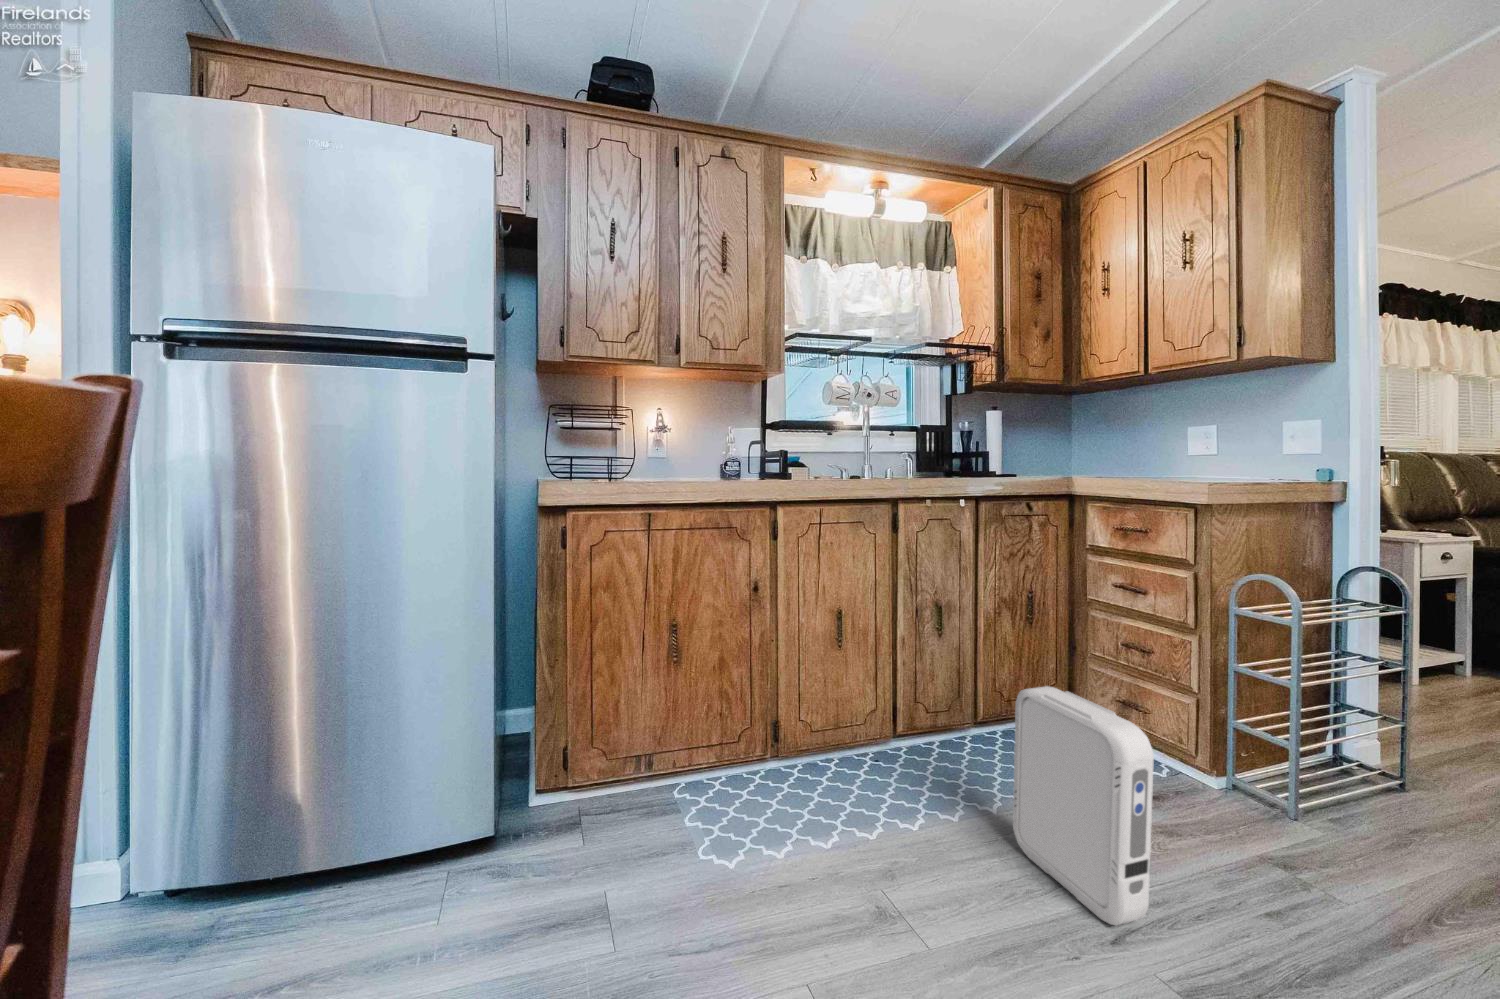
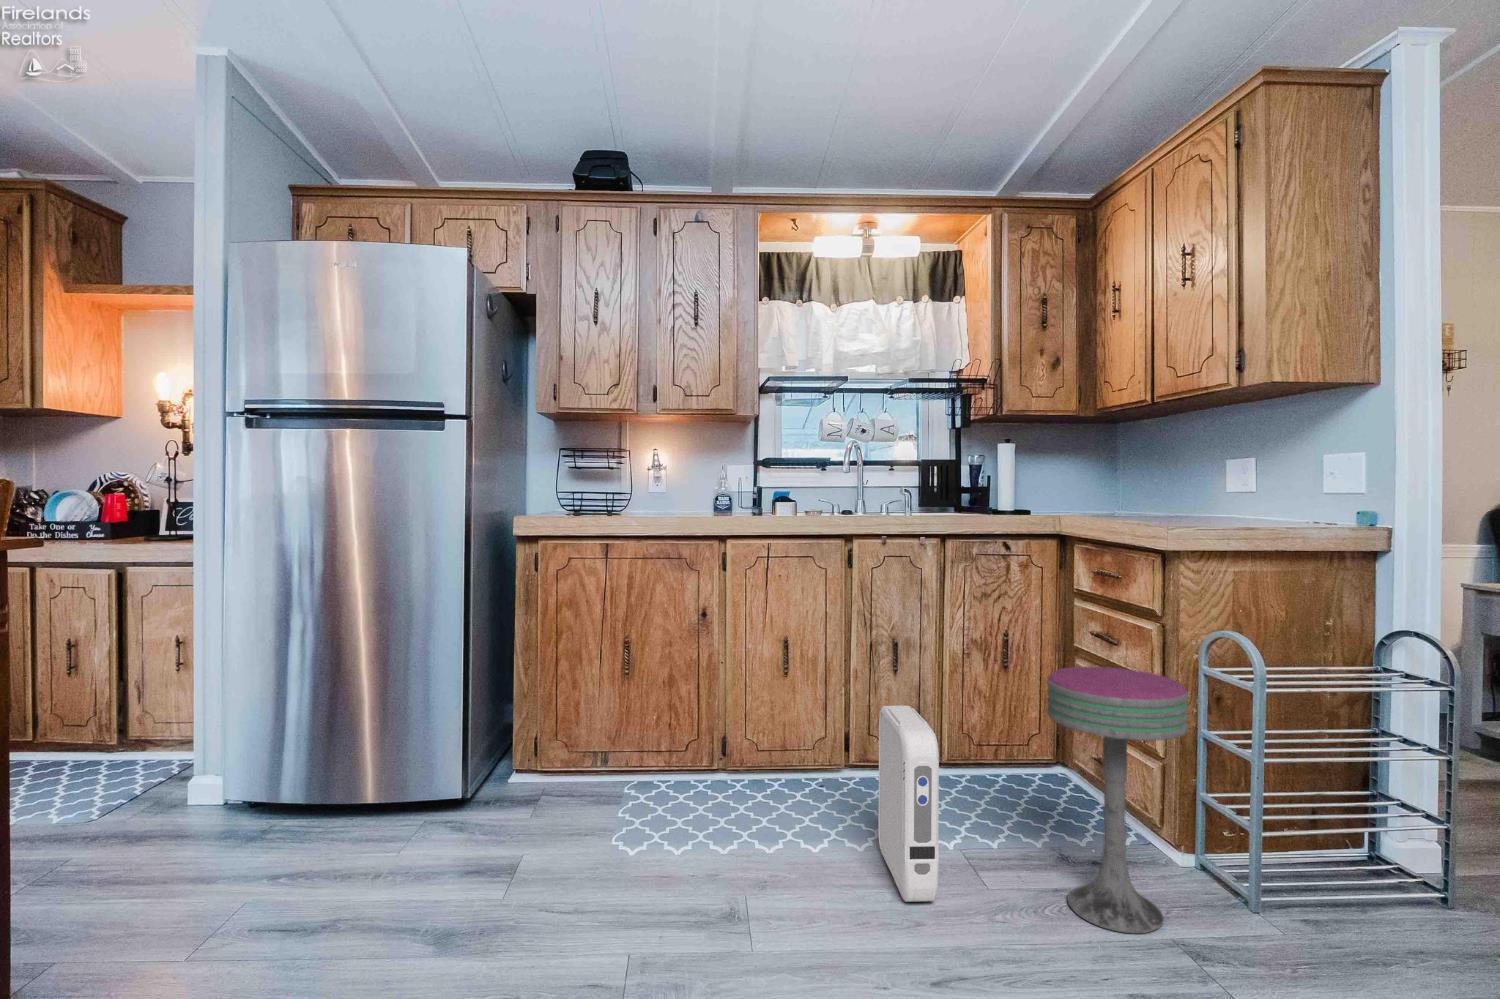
bar stool: none [1219,633,1412,927] -> present [1047,667,1188,934]

